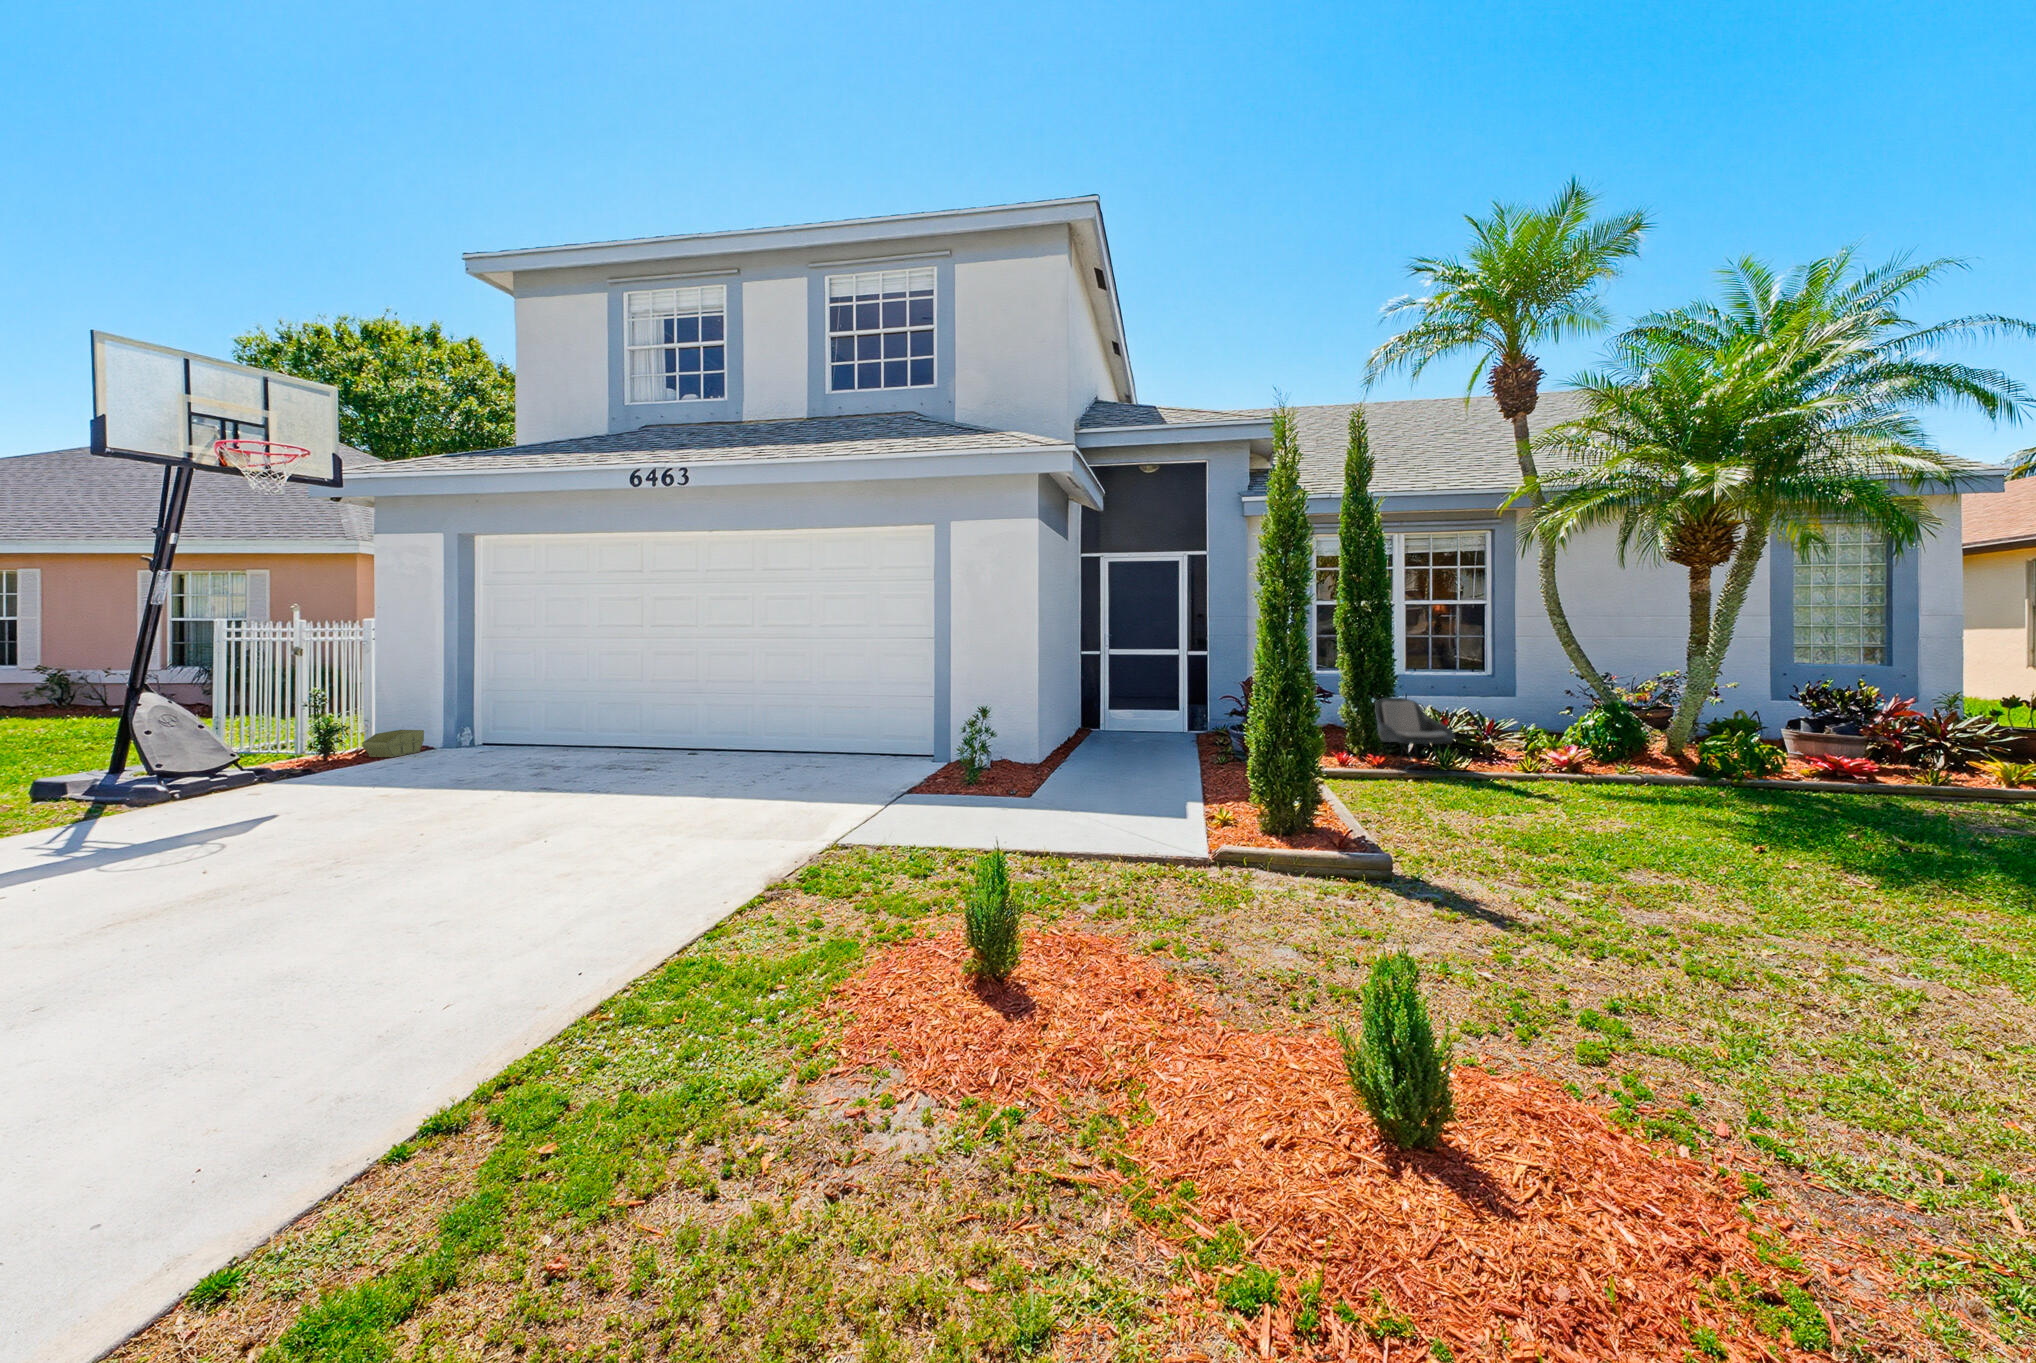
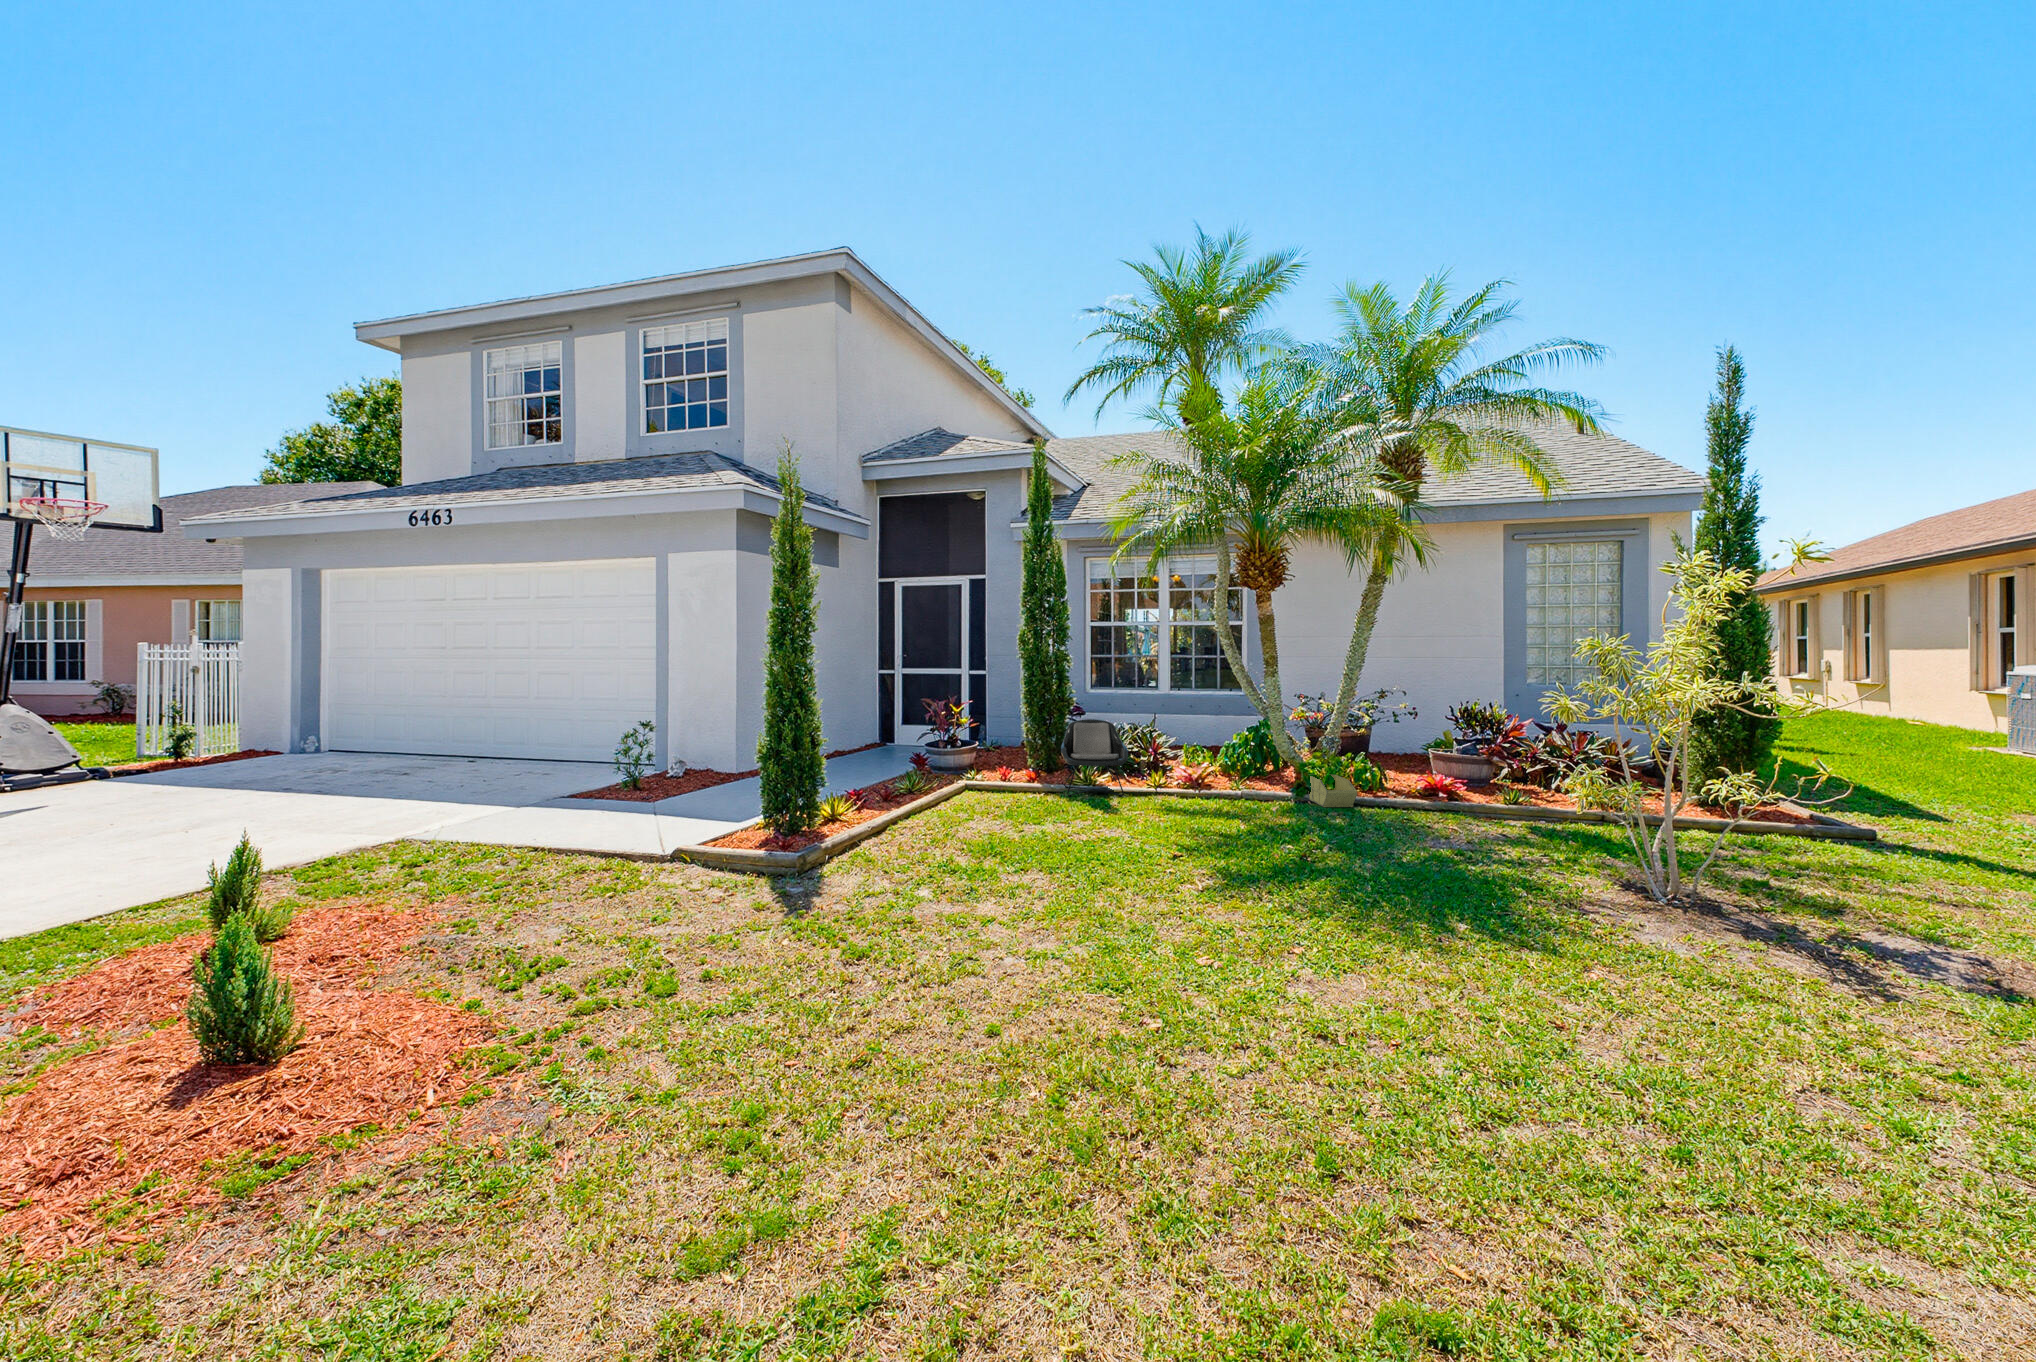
storage bin: present [362,730,424,757] -> present [1309,775,1357,807]

